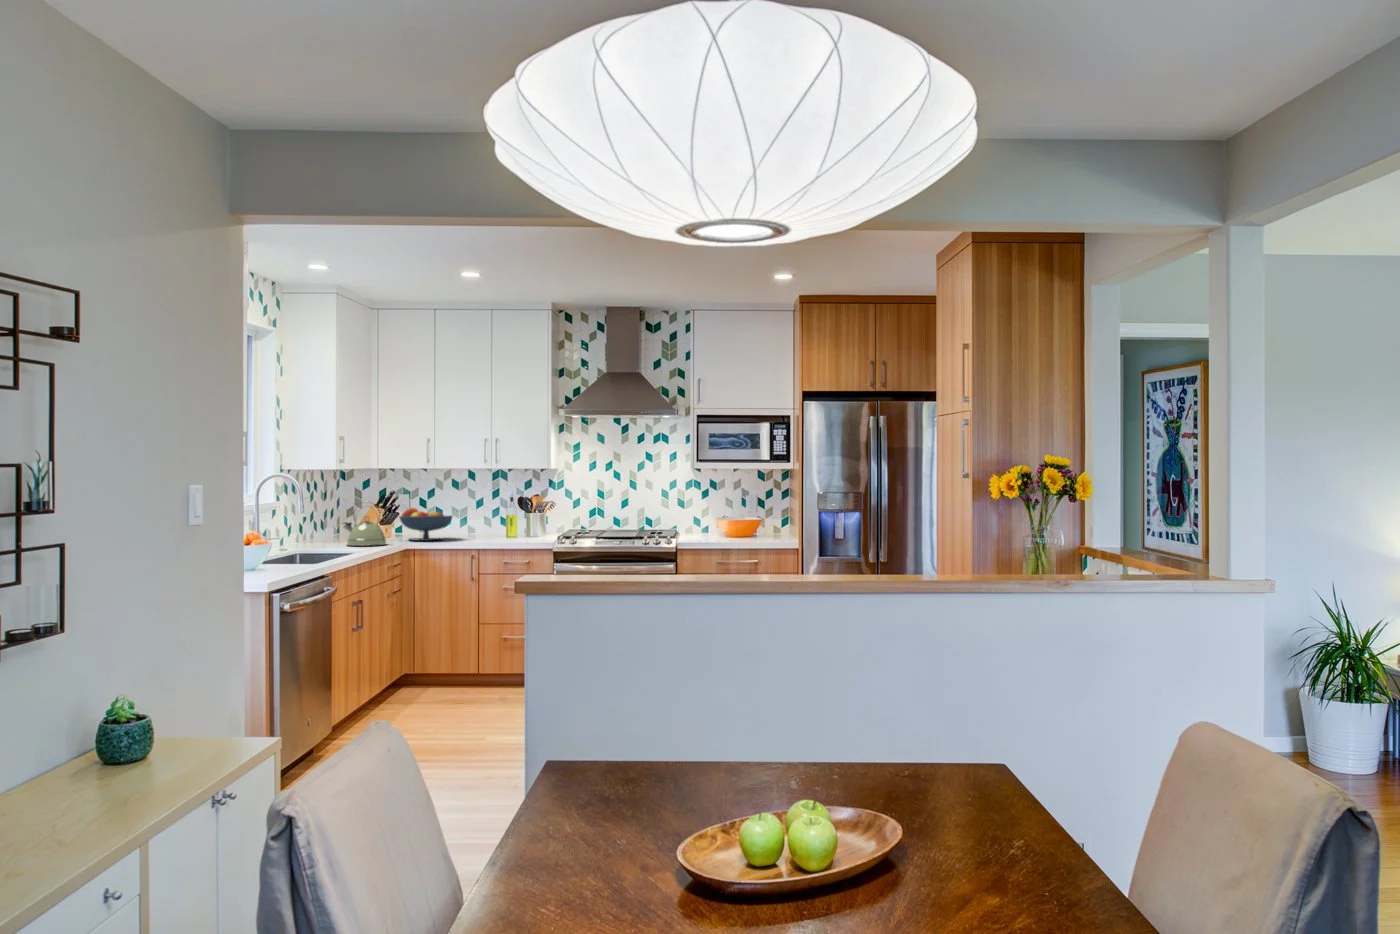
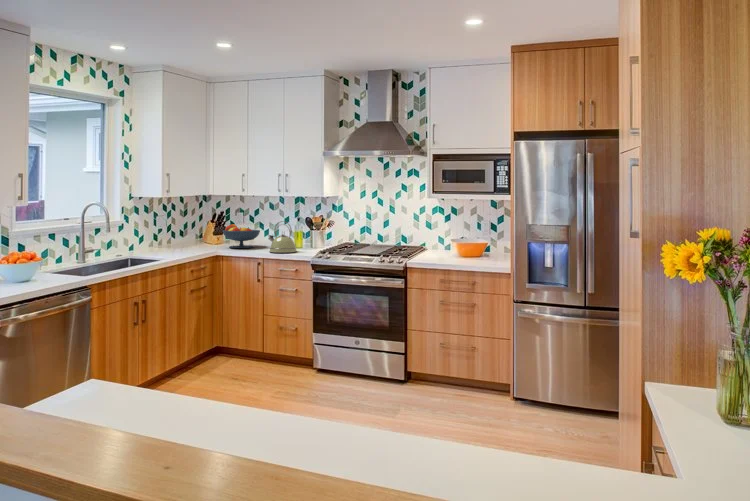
kettle: present [344,503,386,546] -> present [268,221,296,253]

